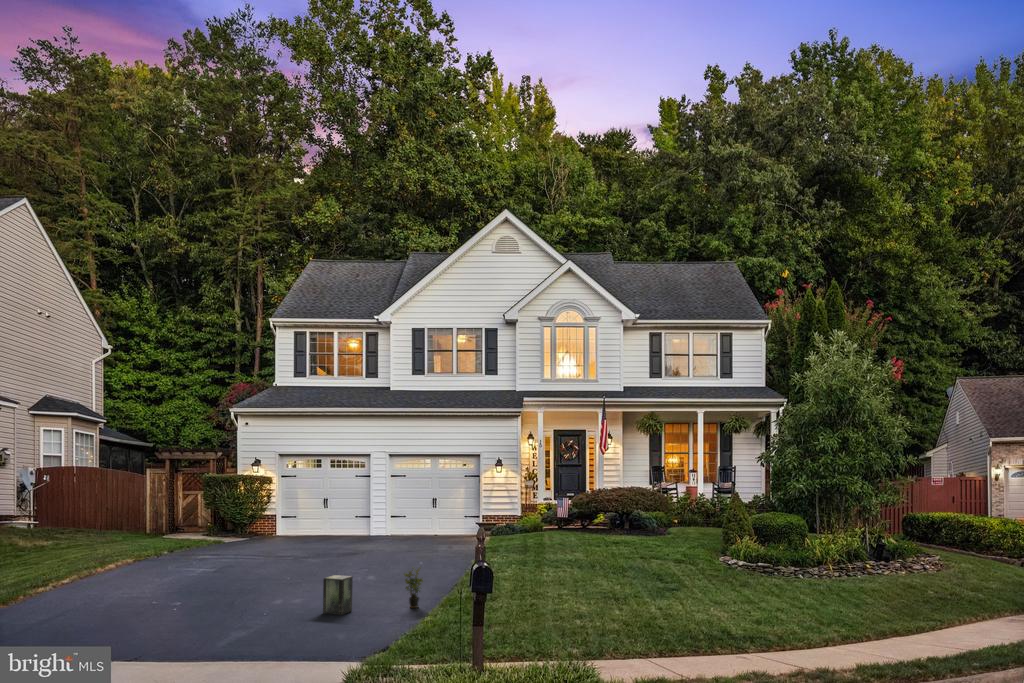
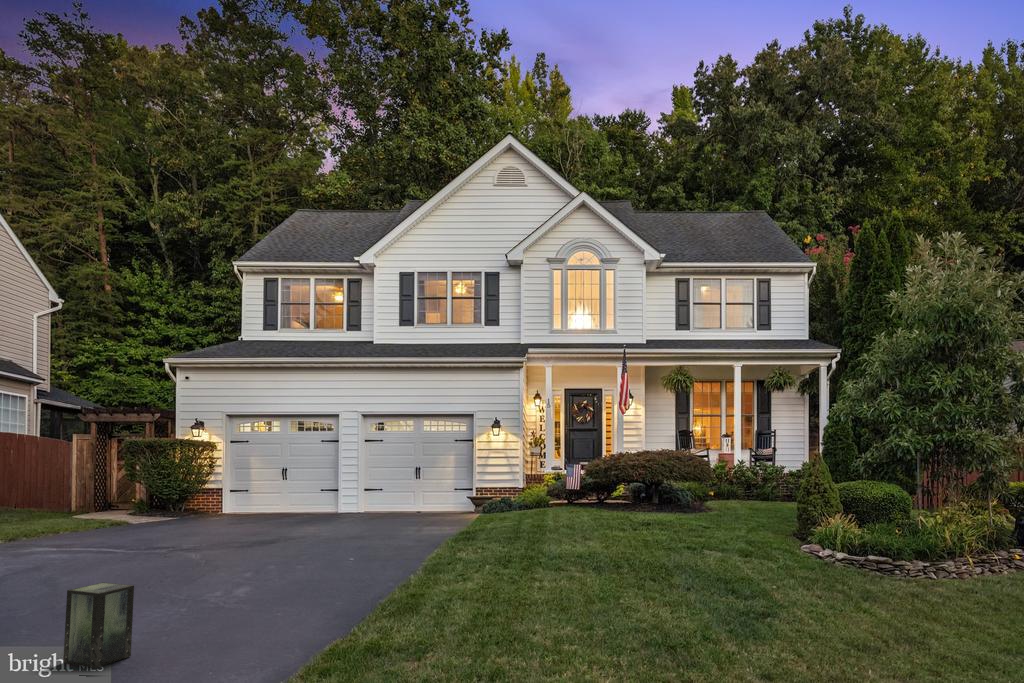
potted plant: present [404,567,423,608] -> none [247,564,289,647]

